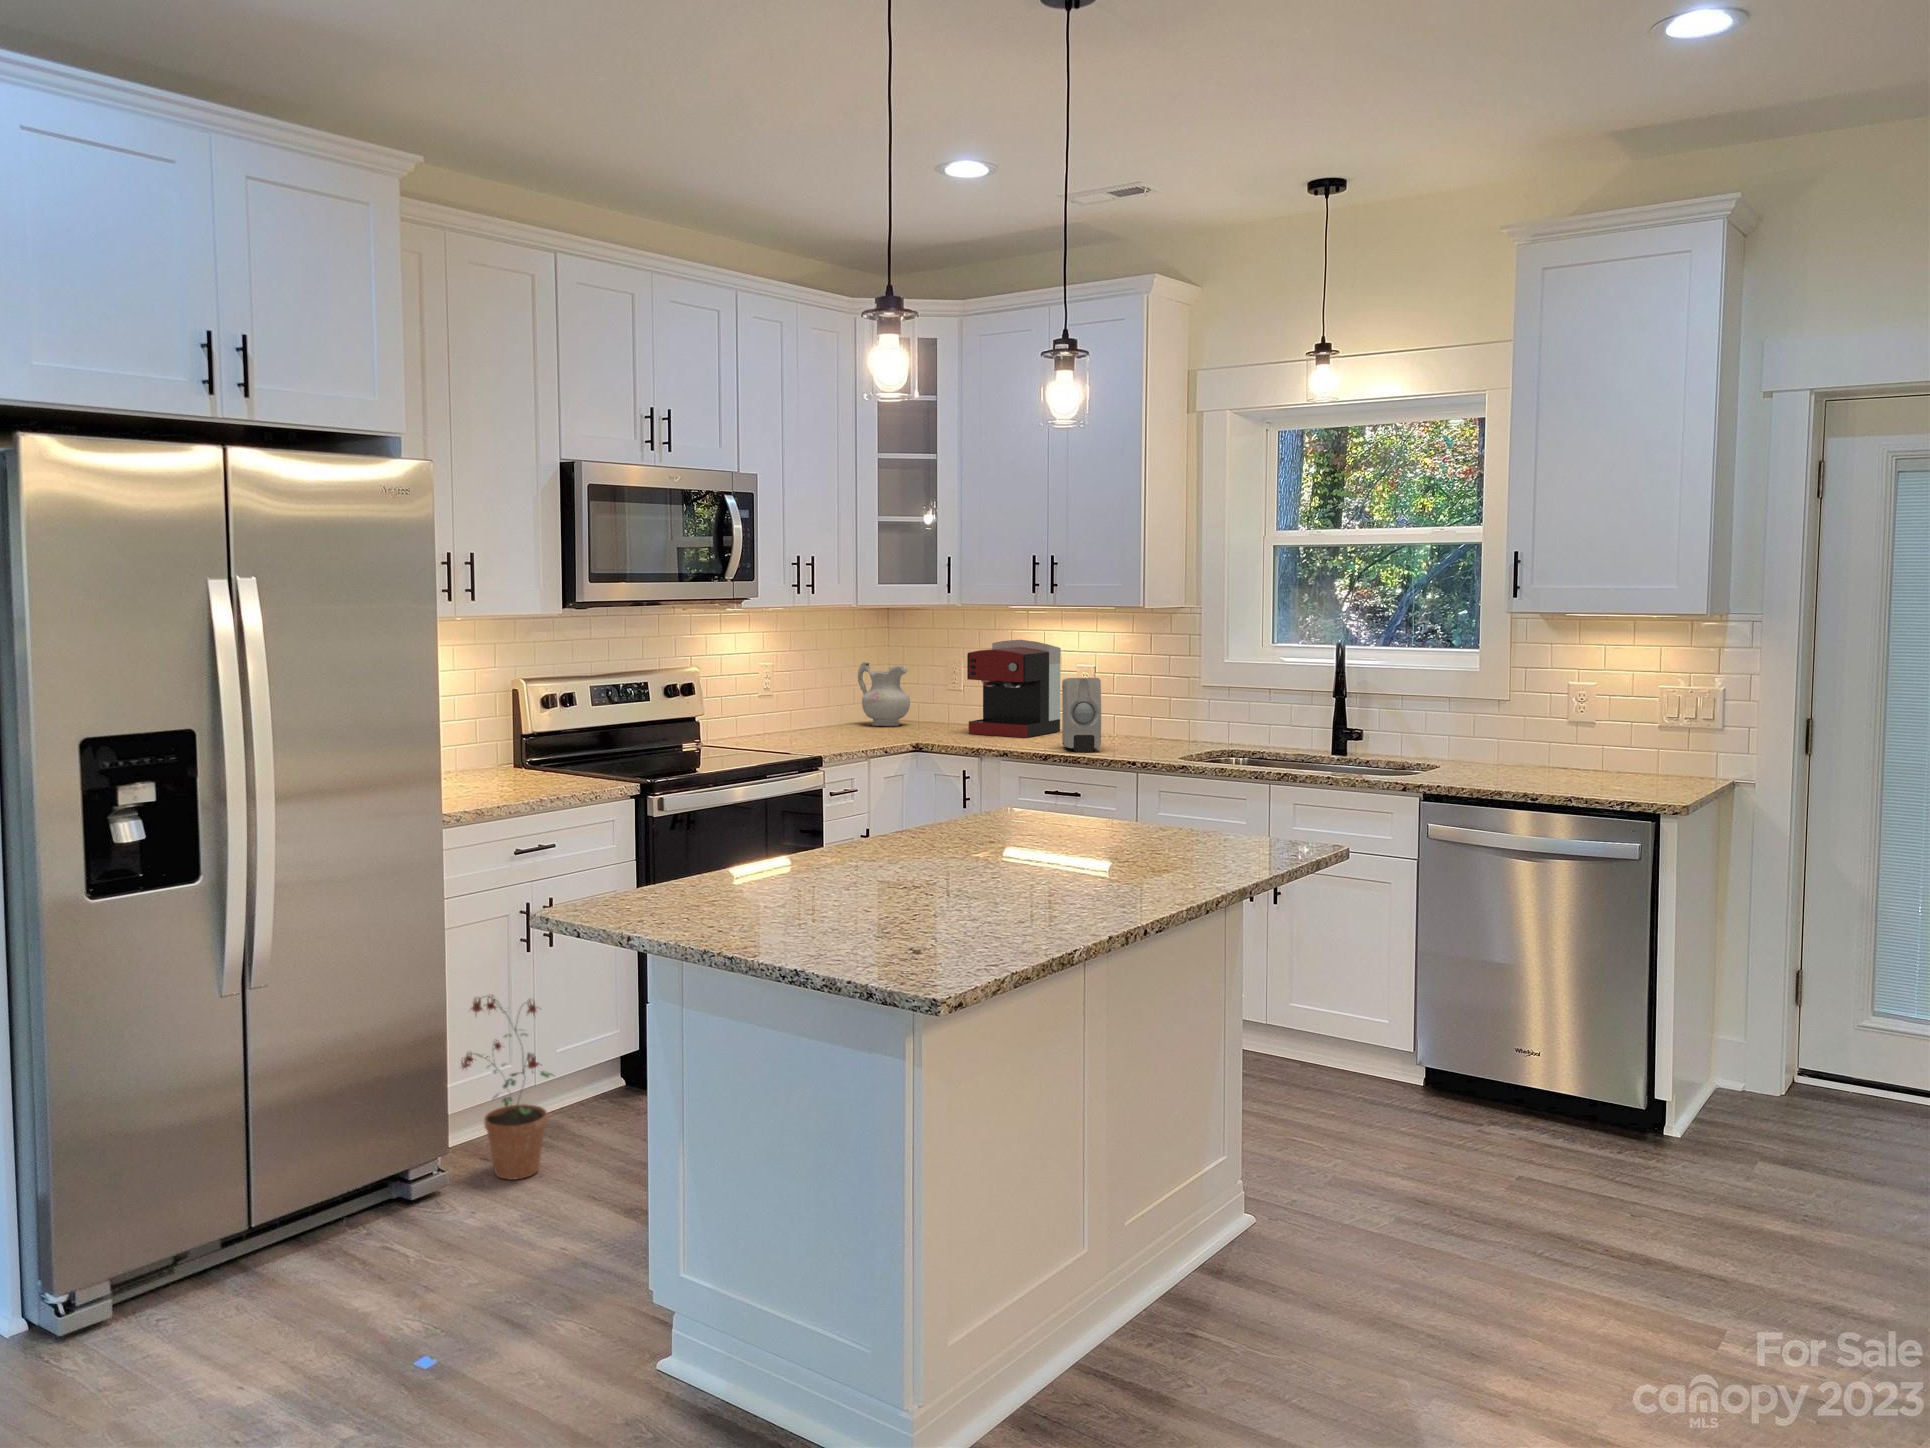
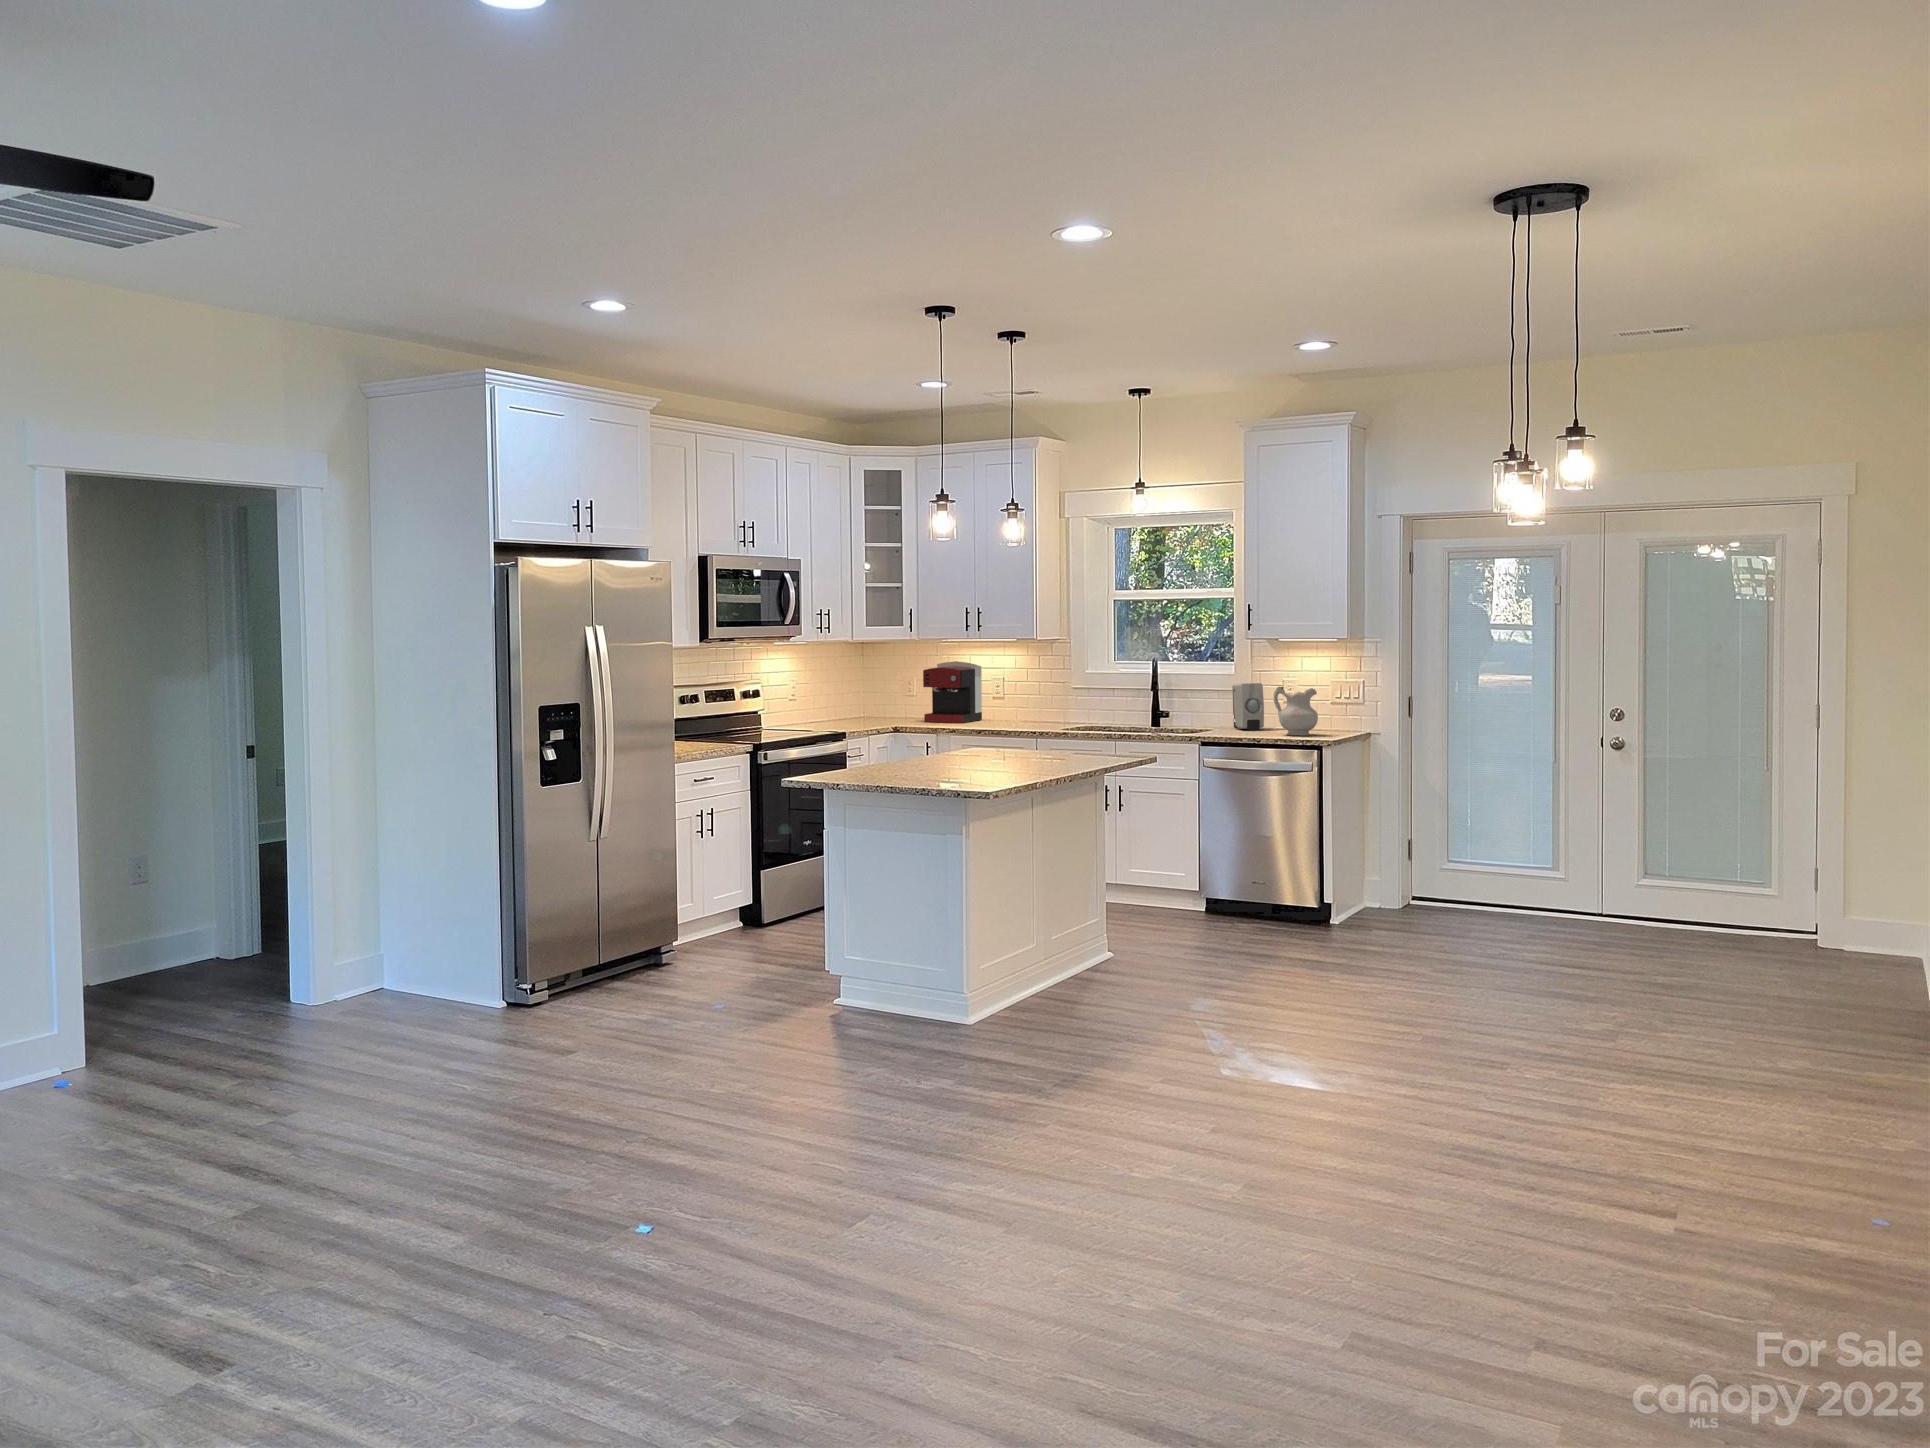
ceramic pitcher: present [858,662,910,726] -> present [1273,687,1318,736]
soap dispenser: present [1062,678,1101,752] -> present [1233,683,1264,730]
potted plant: present [461,995,553,1180] -> none [683,856,732,957]

